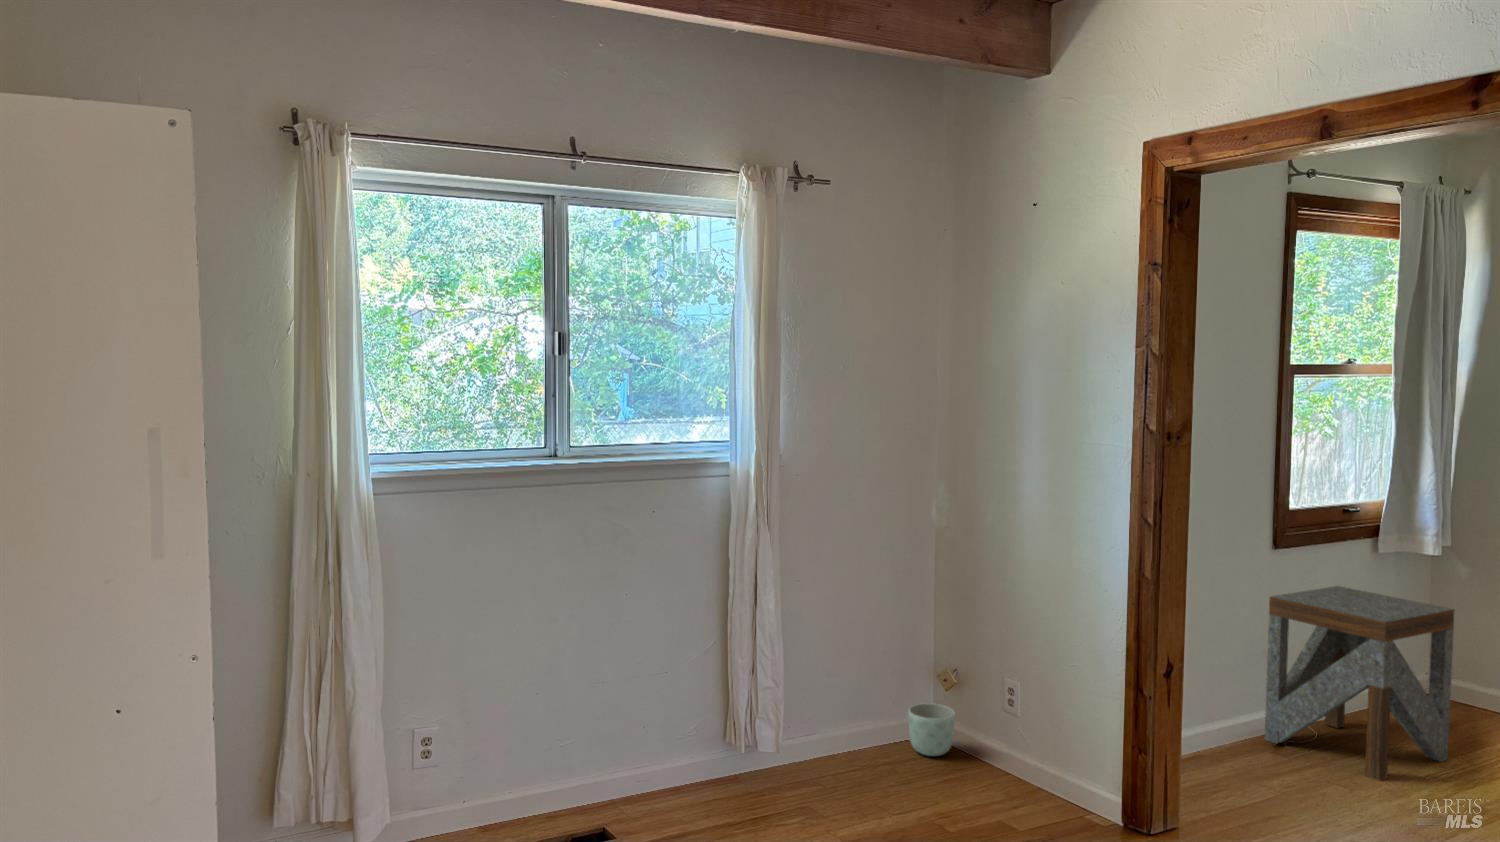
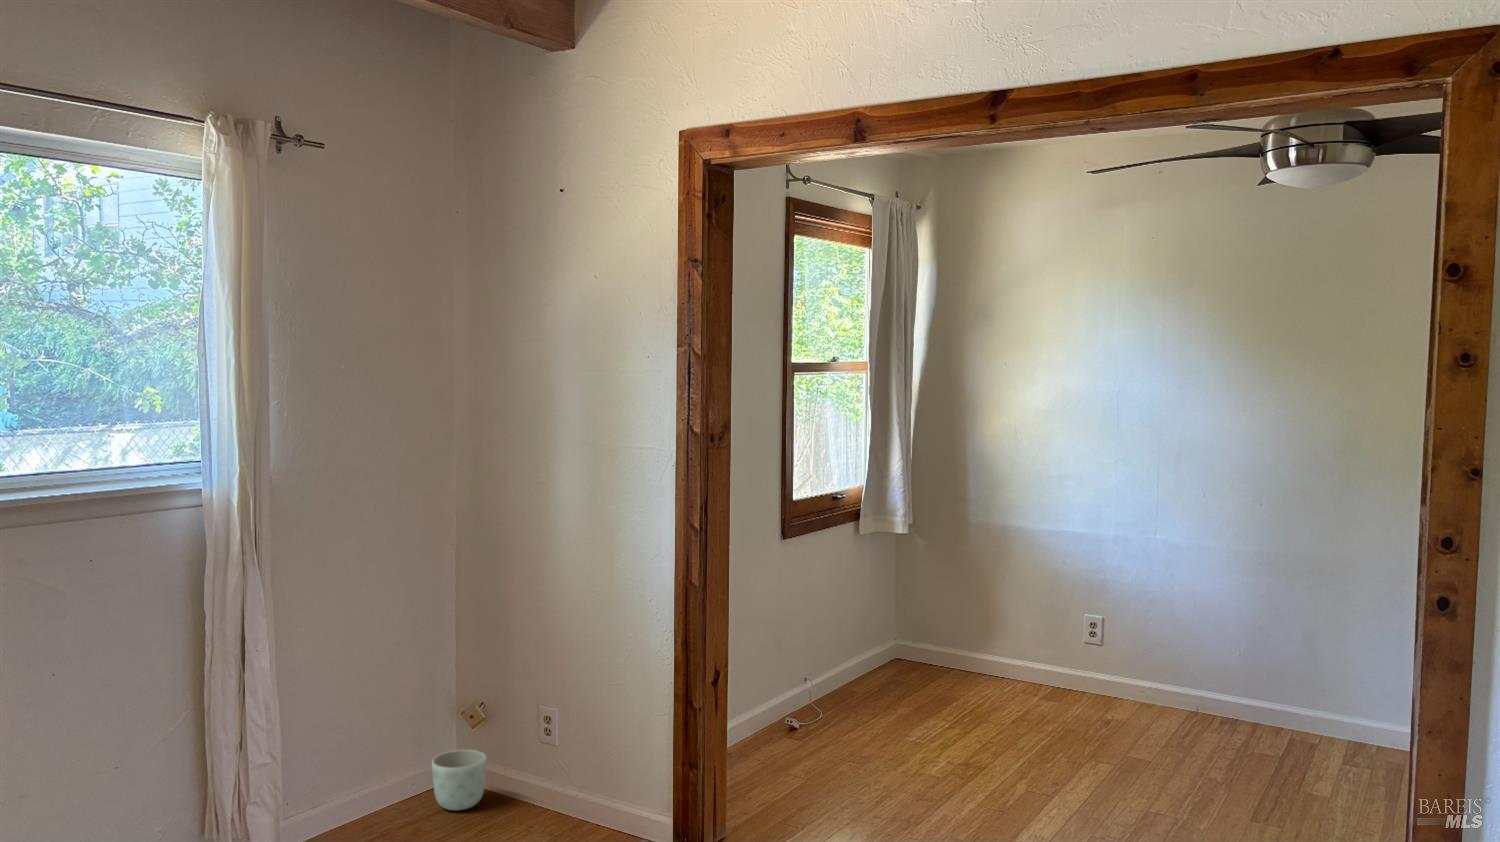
side table: present [1265,586,1454,781] -> none [781,571,928,749]

